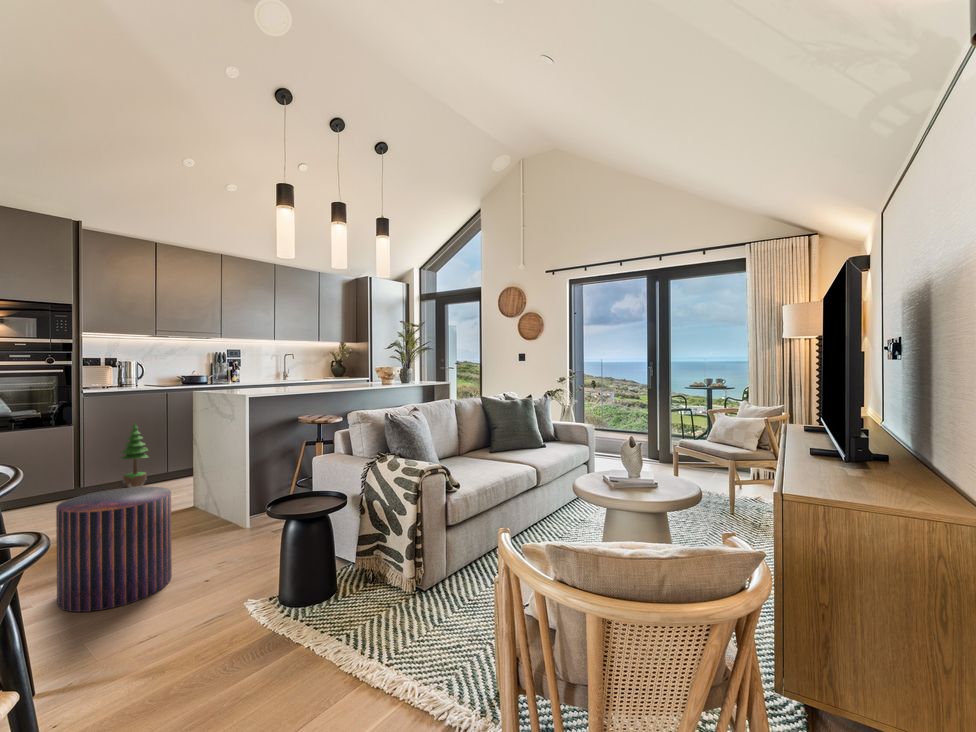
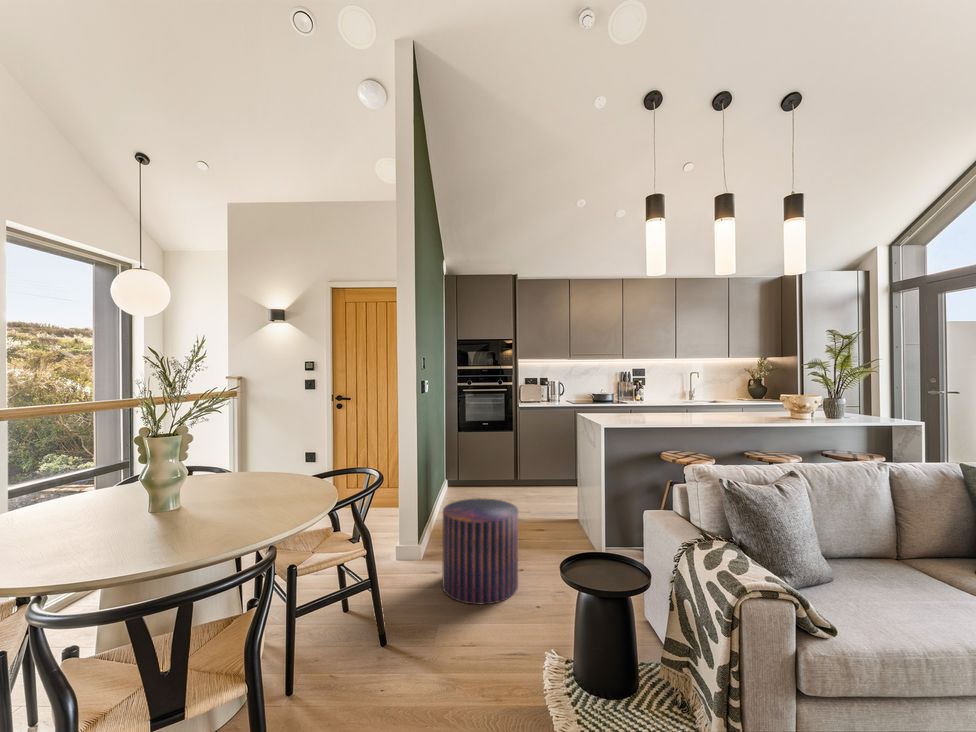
potted tree: present [120,423,148,487] -> none [540,433,560,490]

